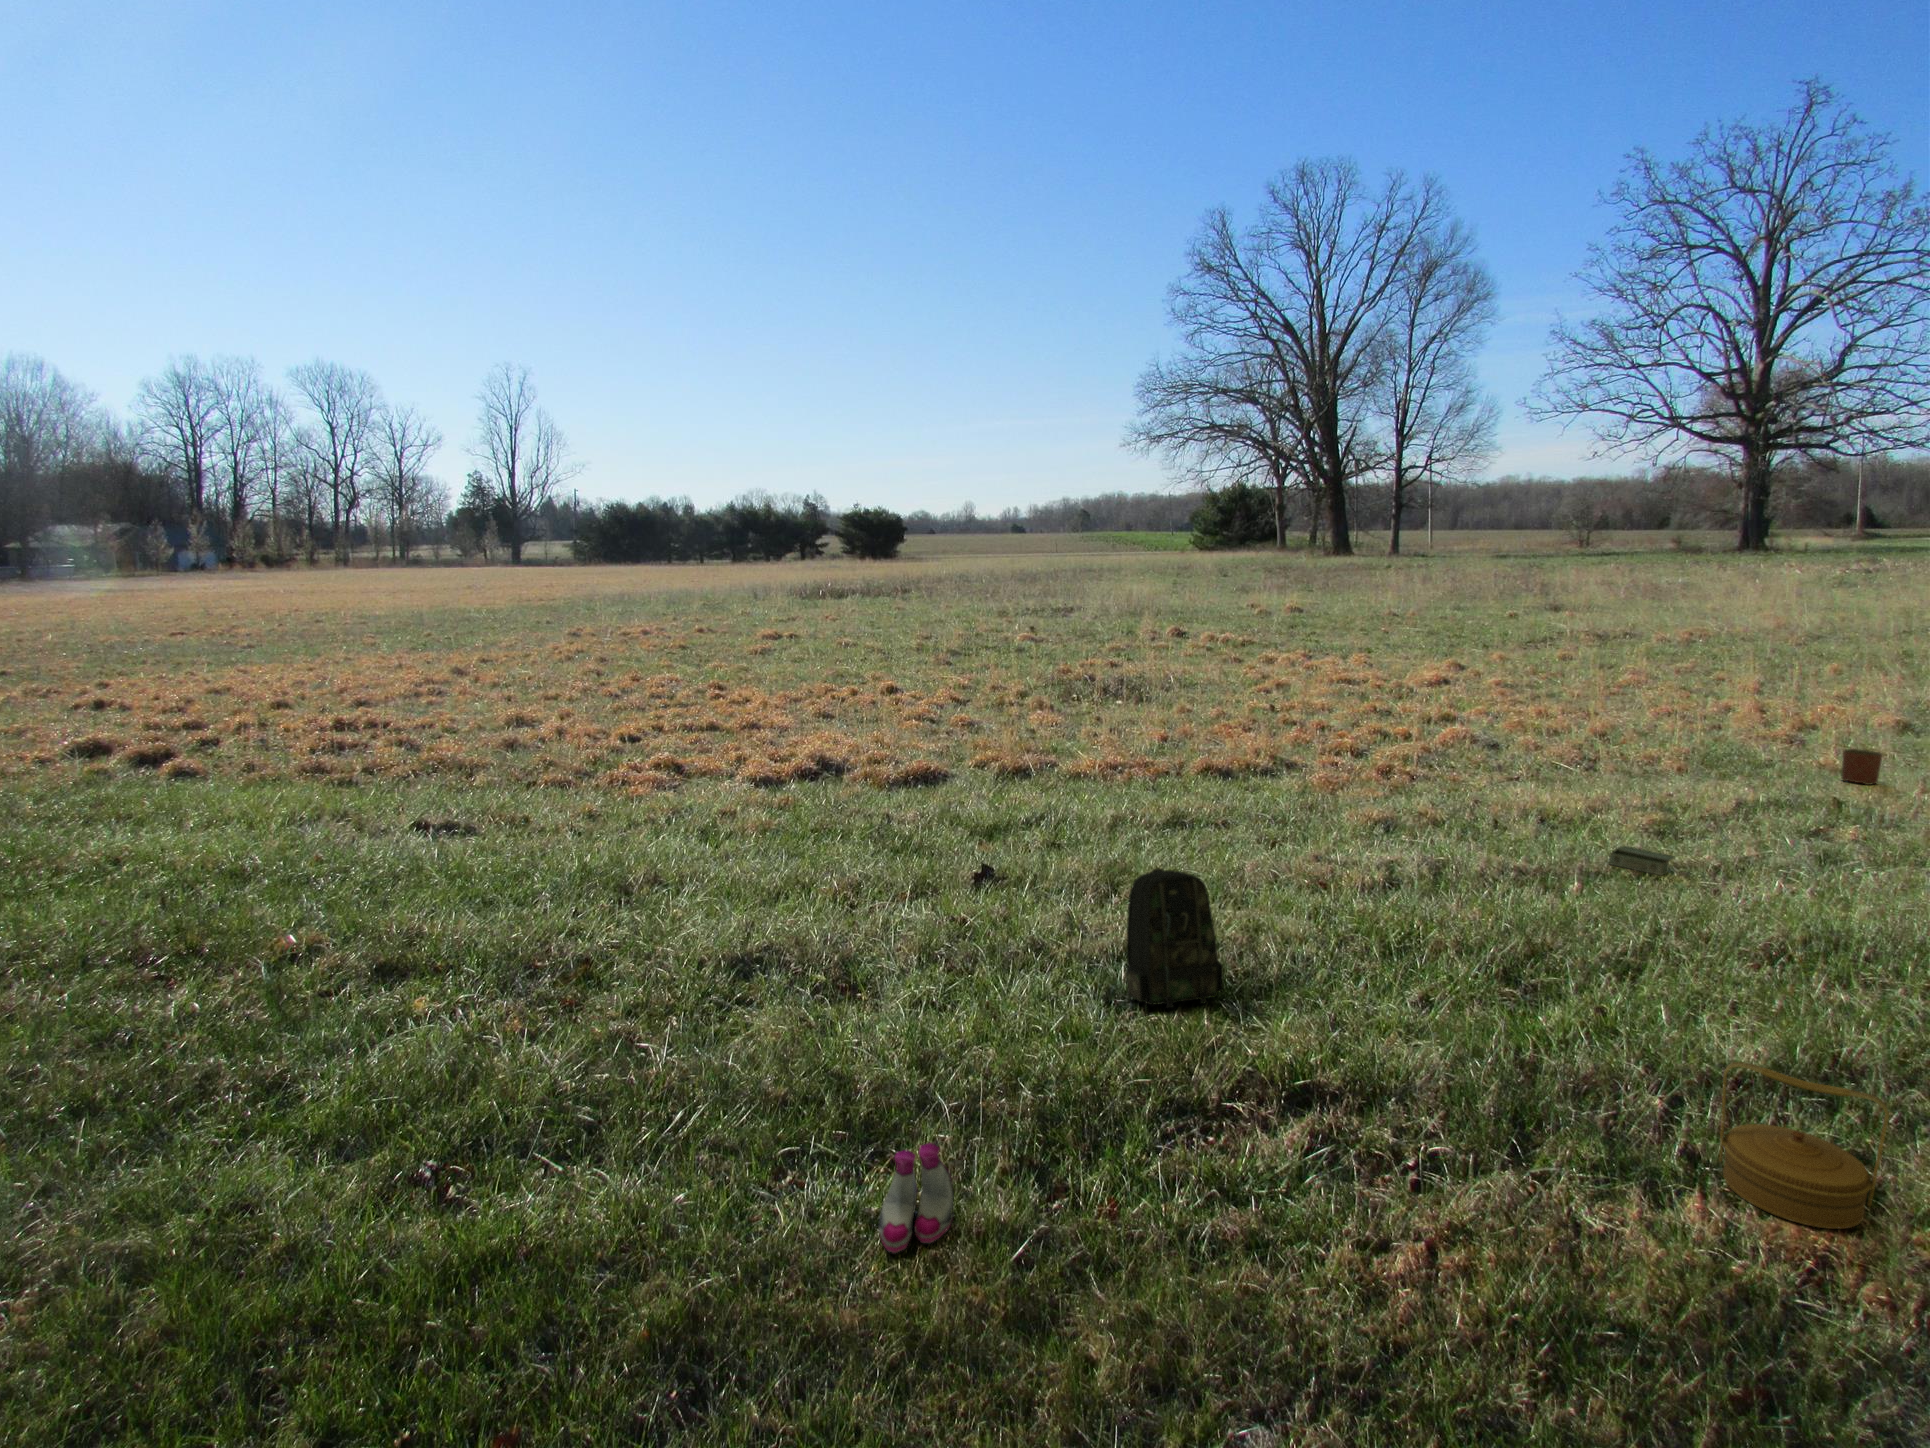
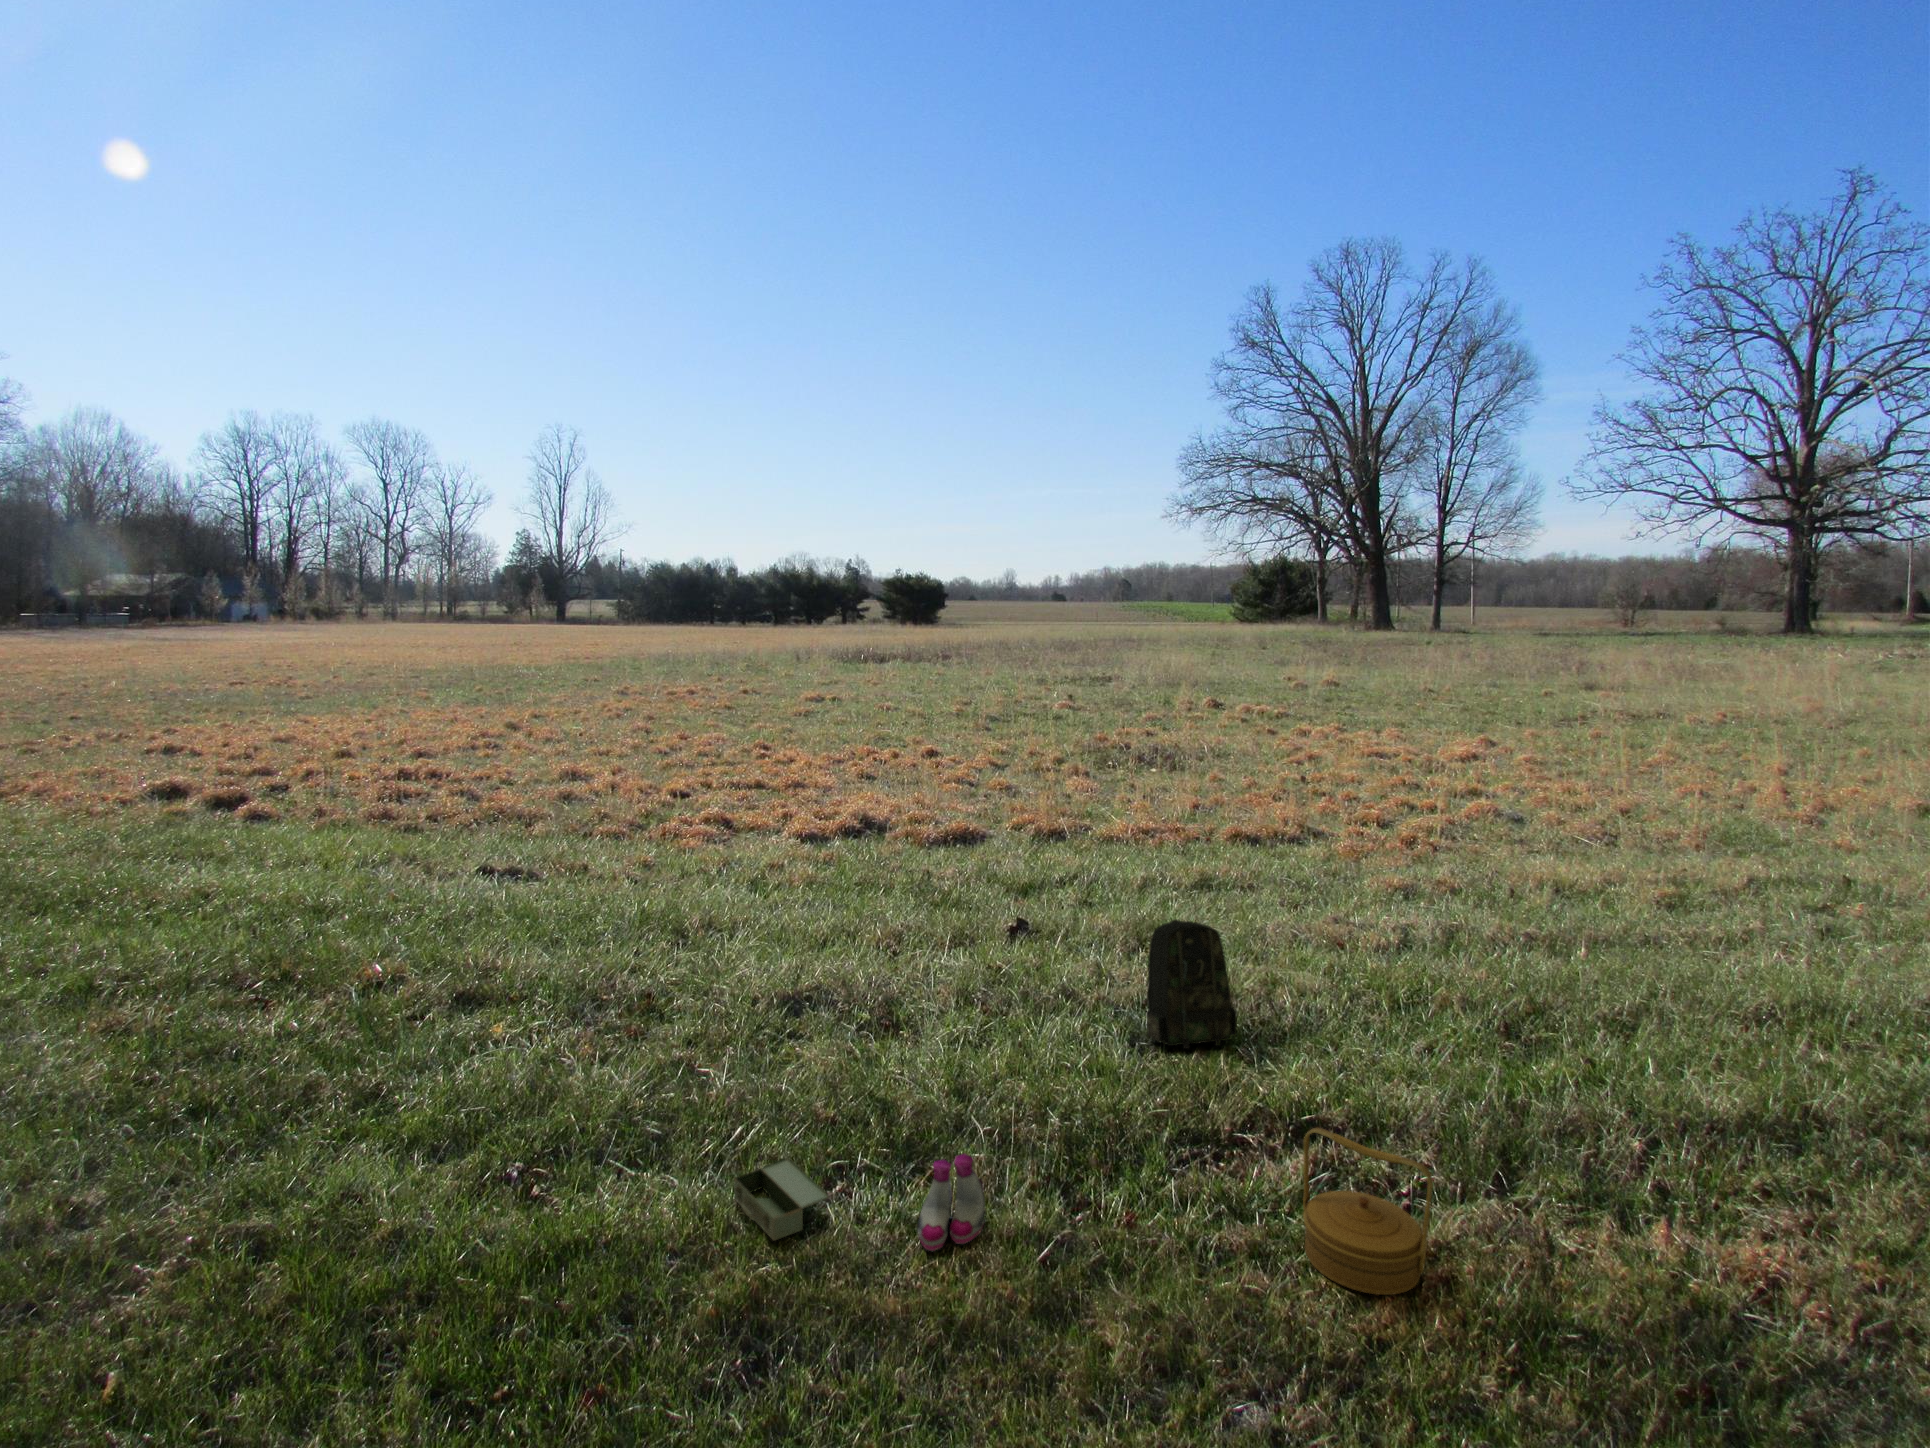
planter: present [1841,749,1882,785] -> none [1857,827,1897,863]
toolbox: present [1609,846,1675,875] -> present [734,1159,829,1240]
basket: present [1719,1062,1889,1229] -> present [1303,1128,1433,1295]

